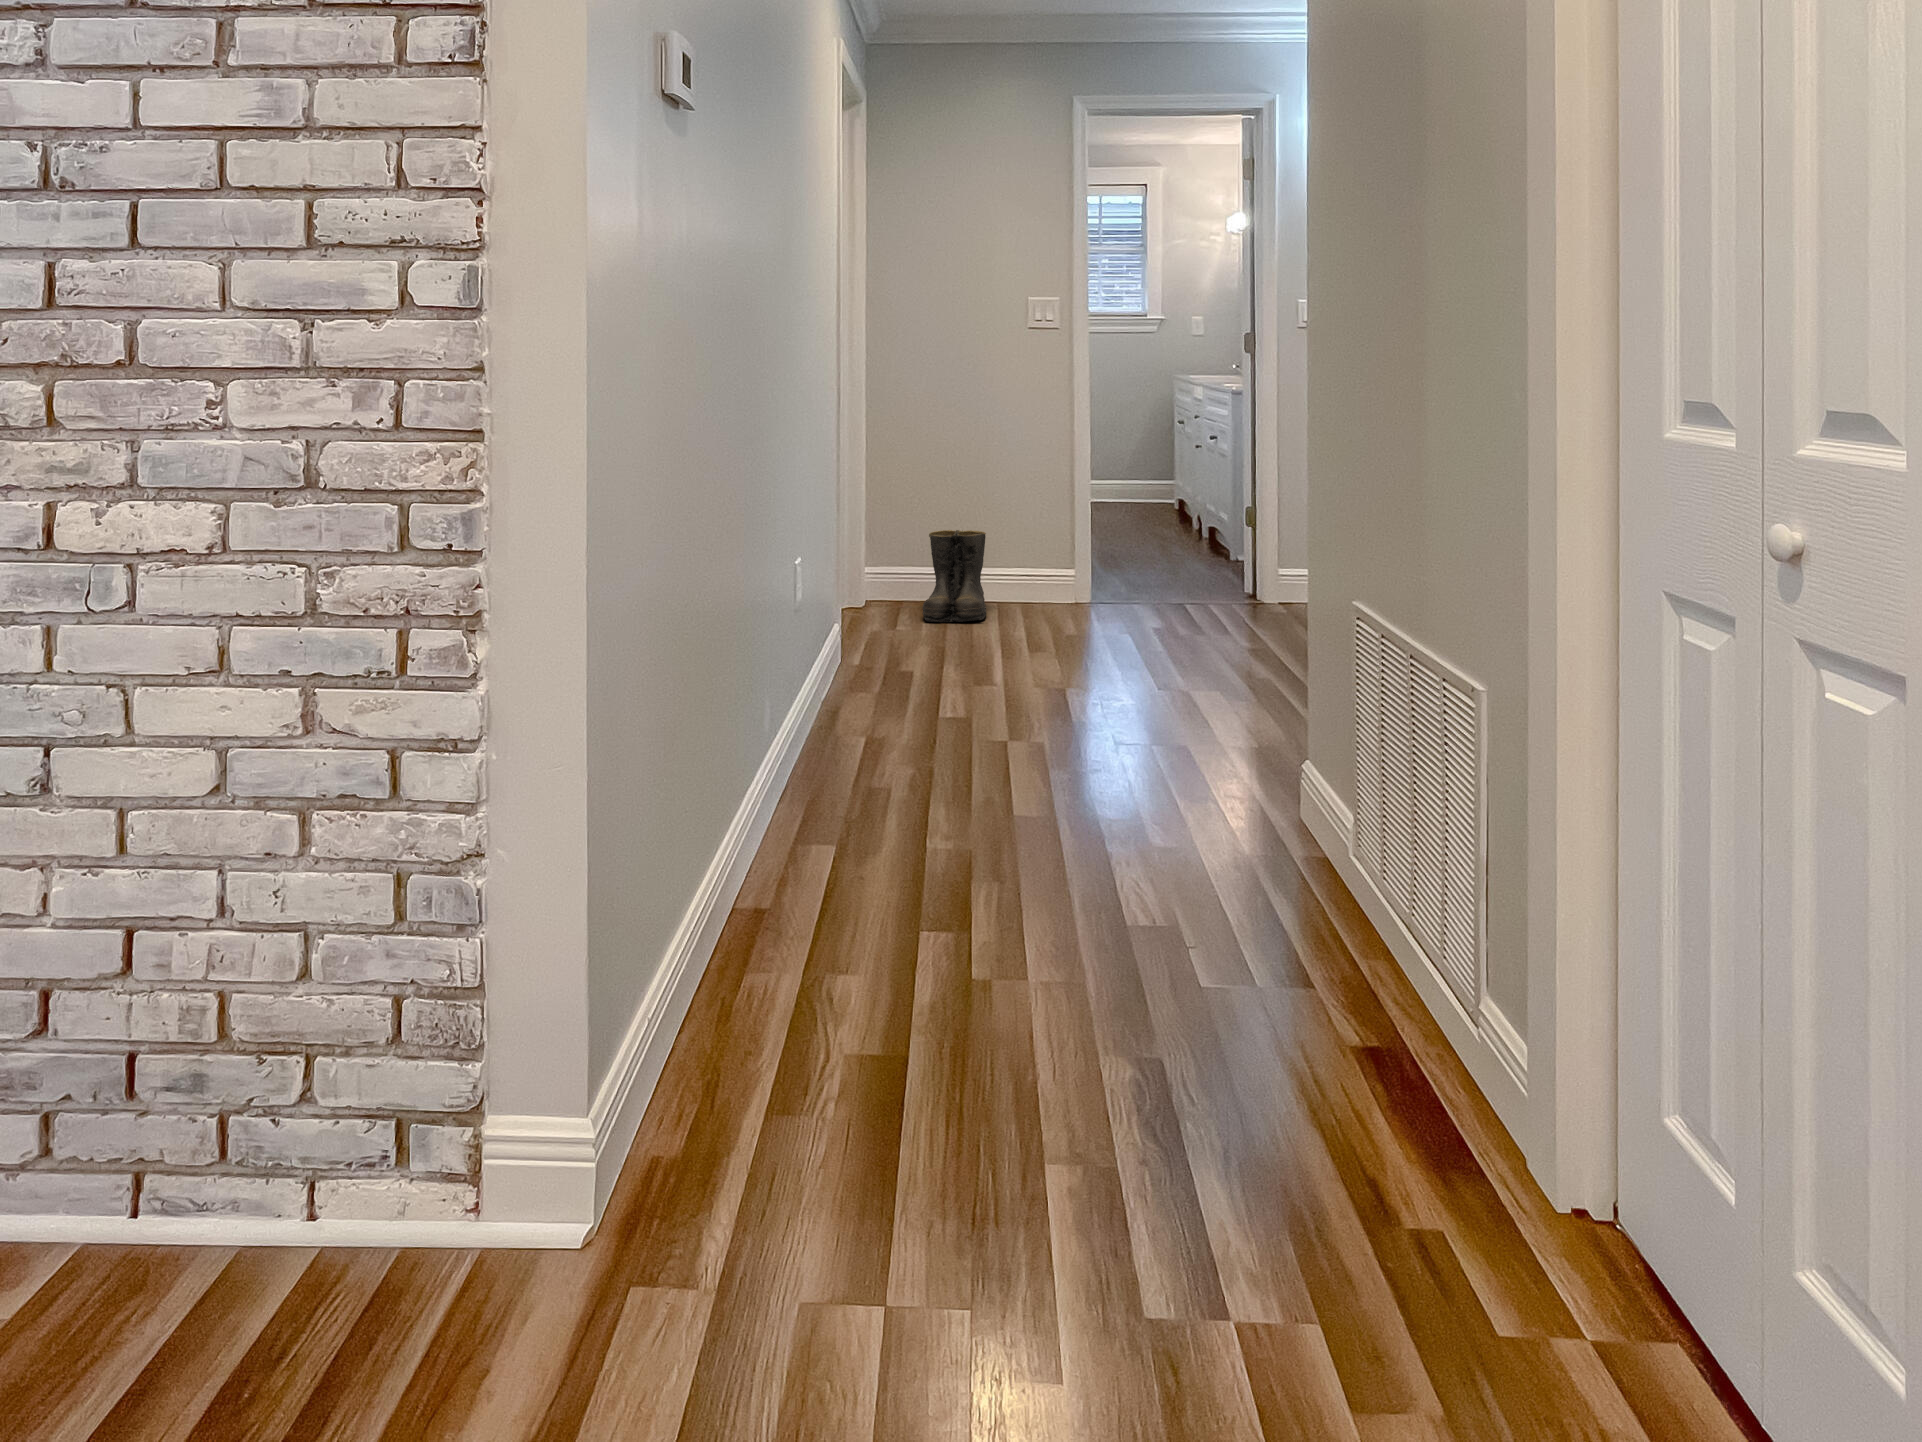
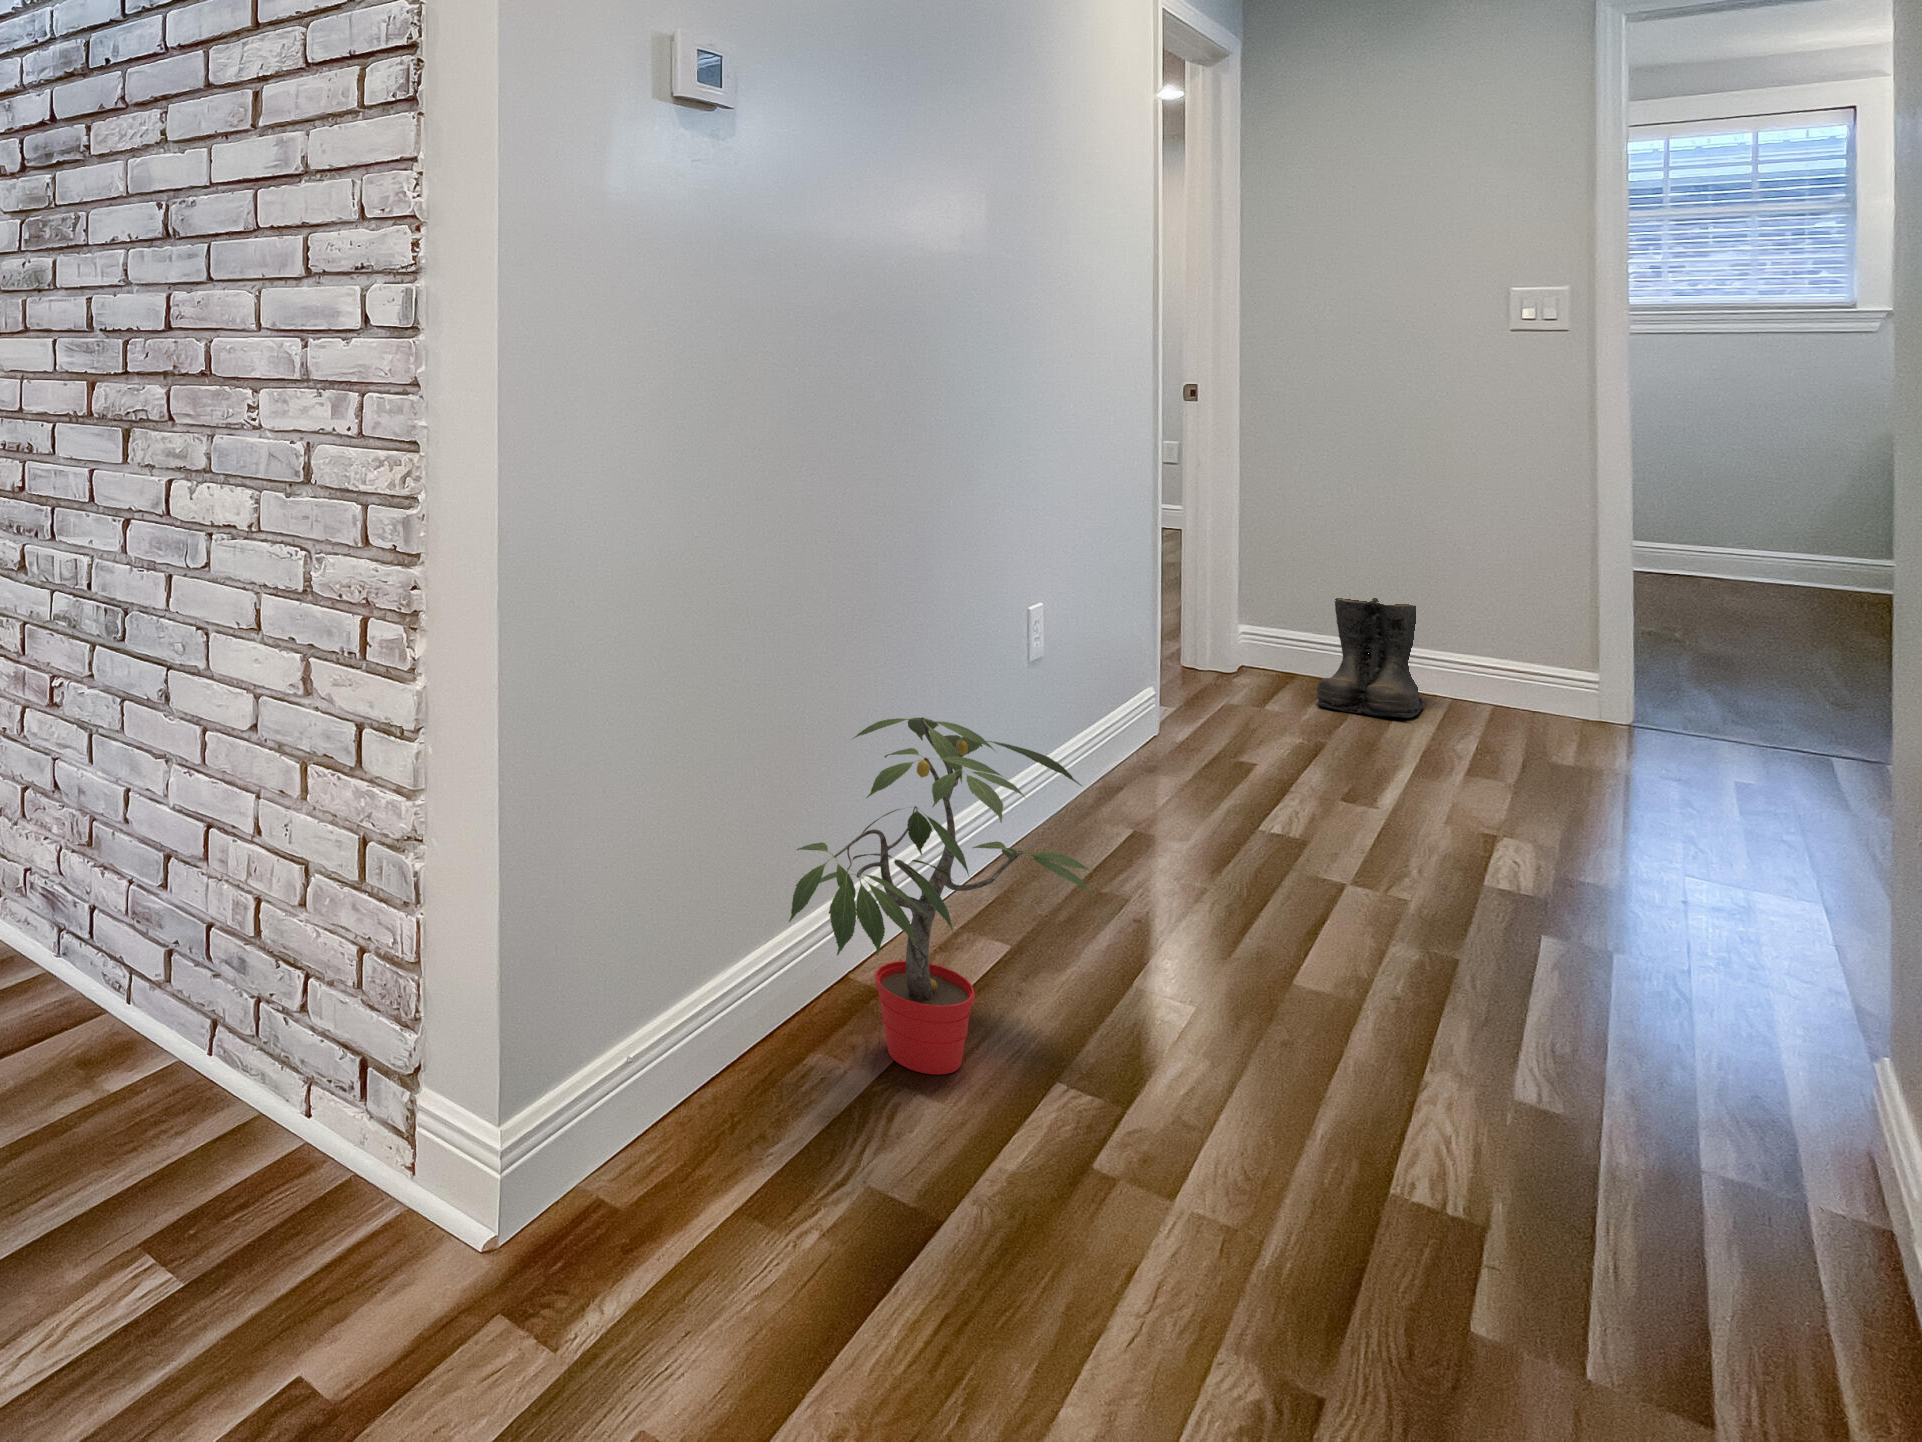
potted plant: none [731,655,937,960] -> present [789,717,1093,1075]

